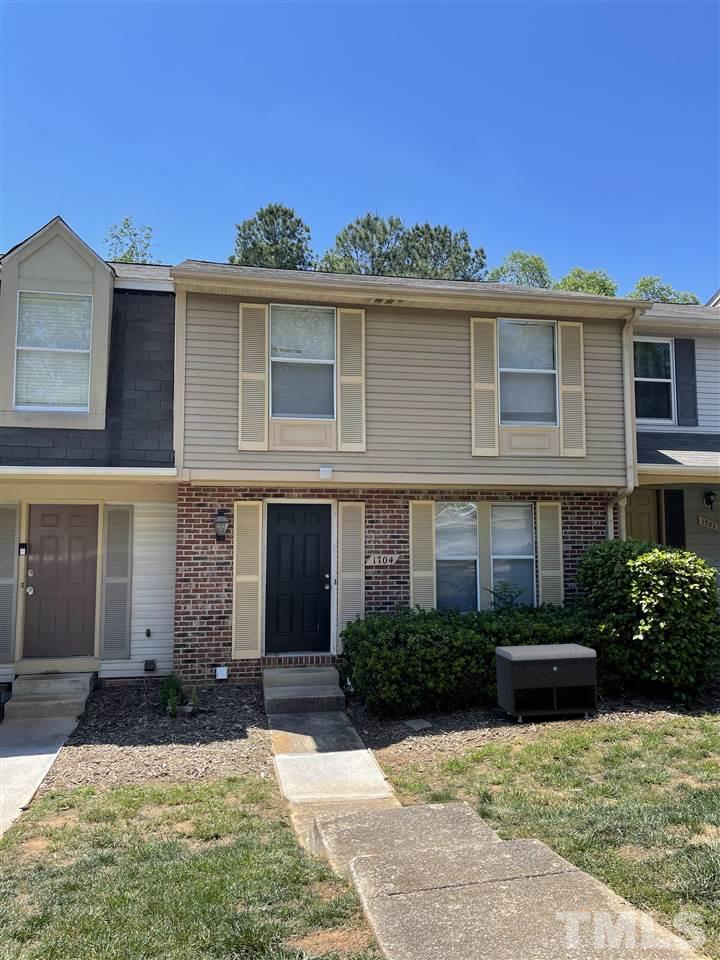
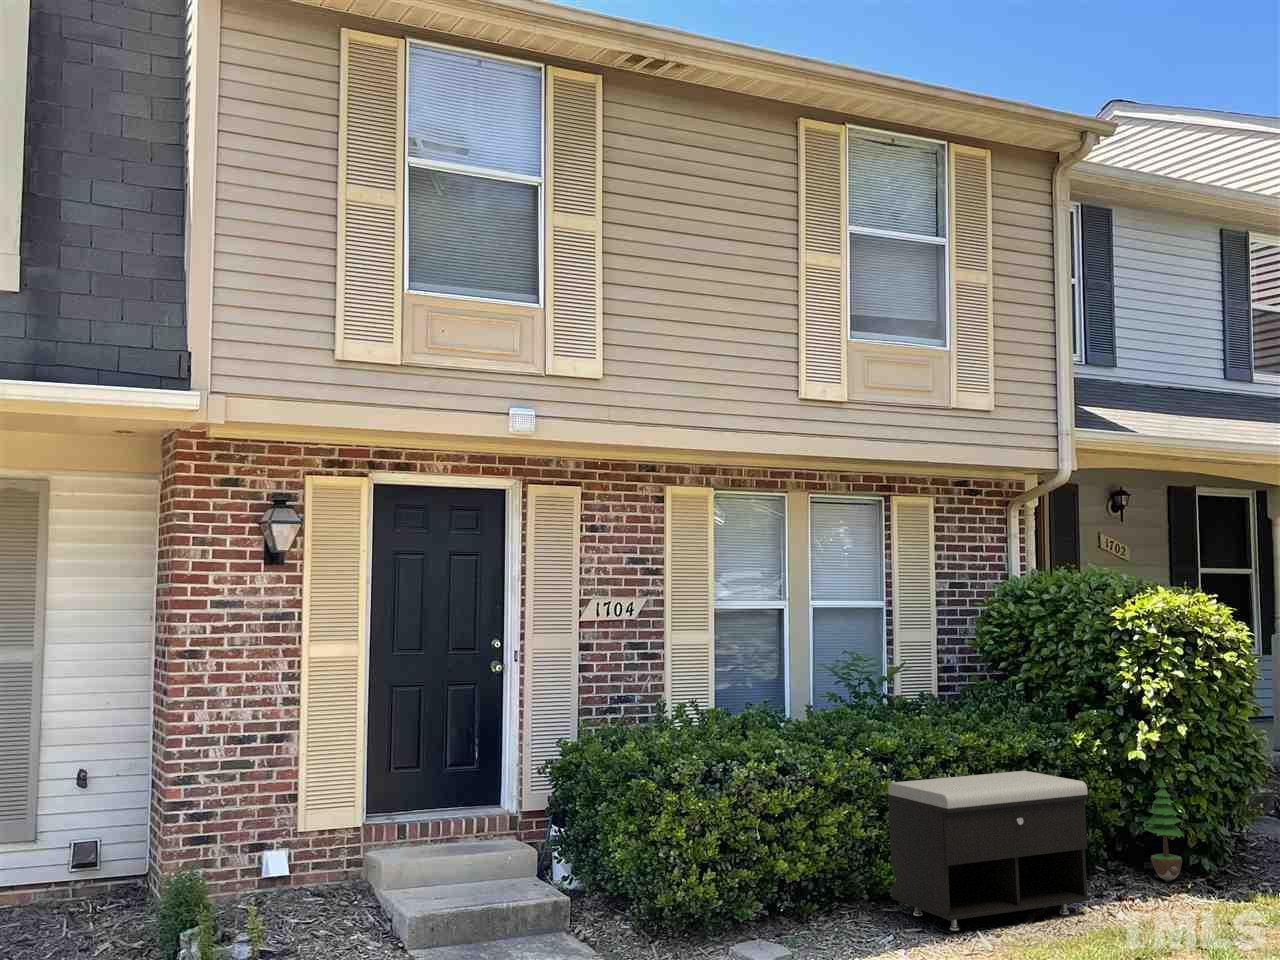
potted tree: none [648,650,670,706] -> present [1145,778,1184,882]

